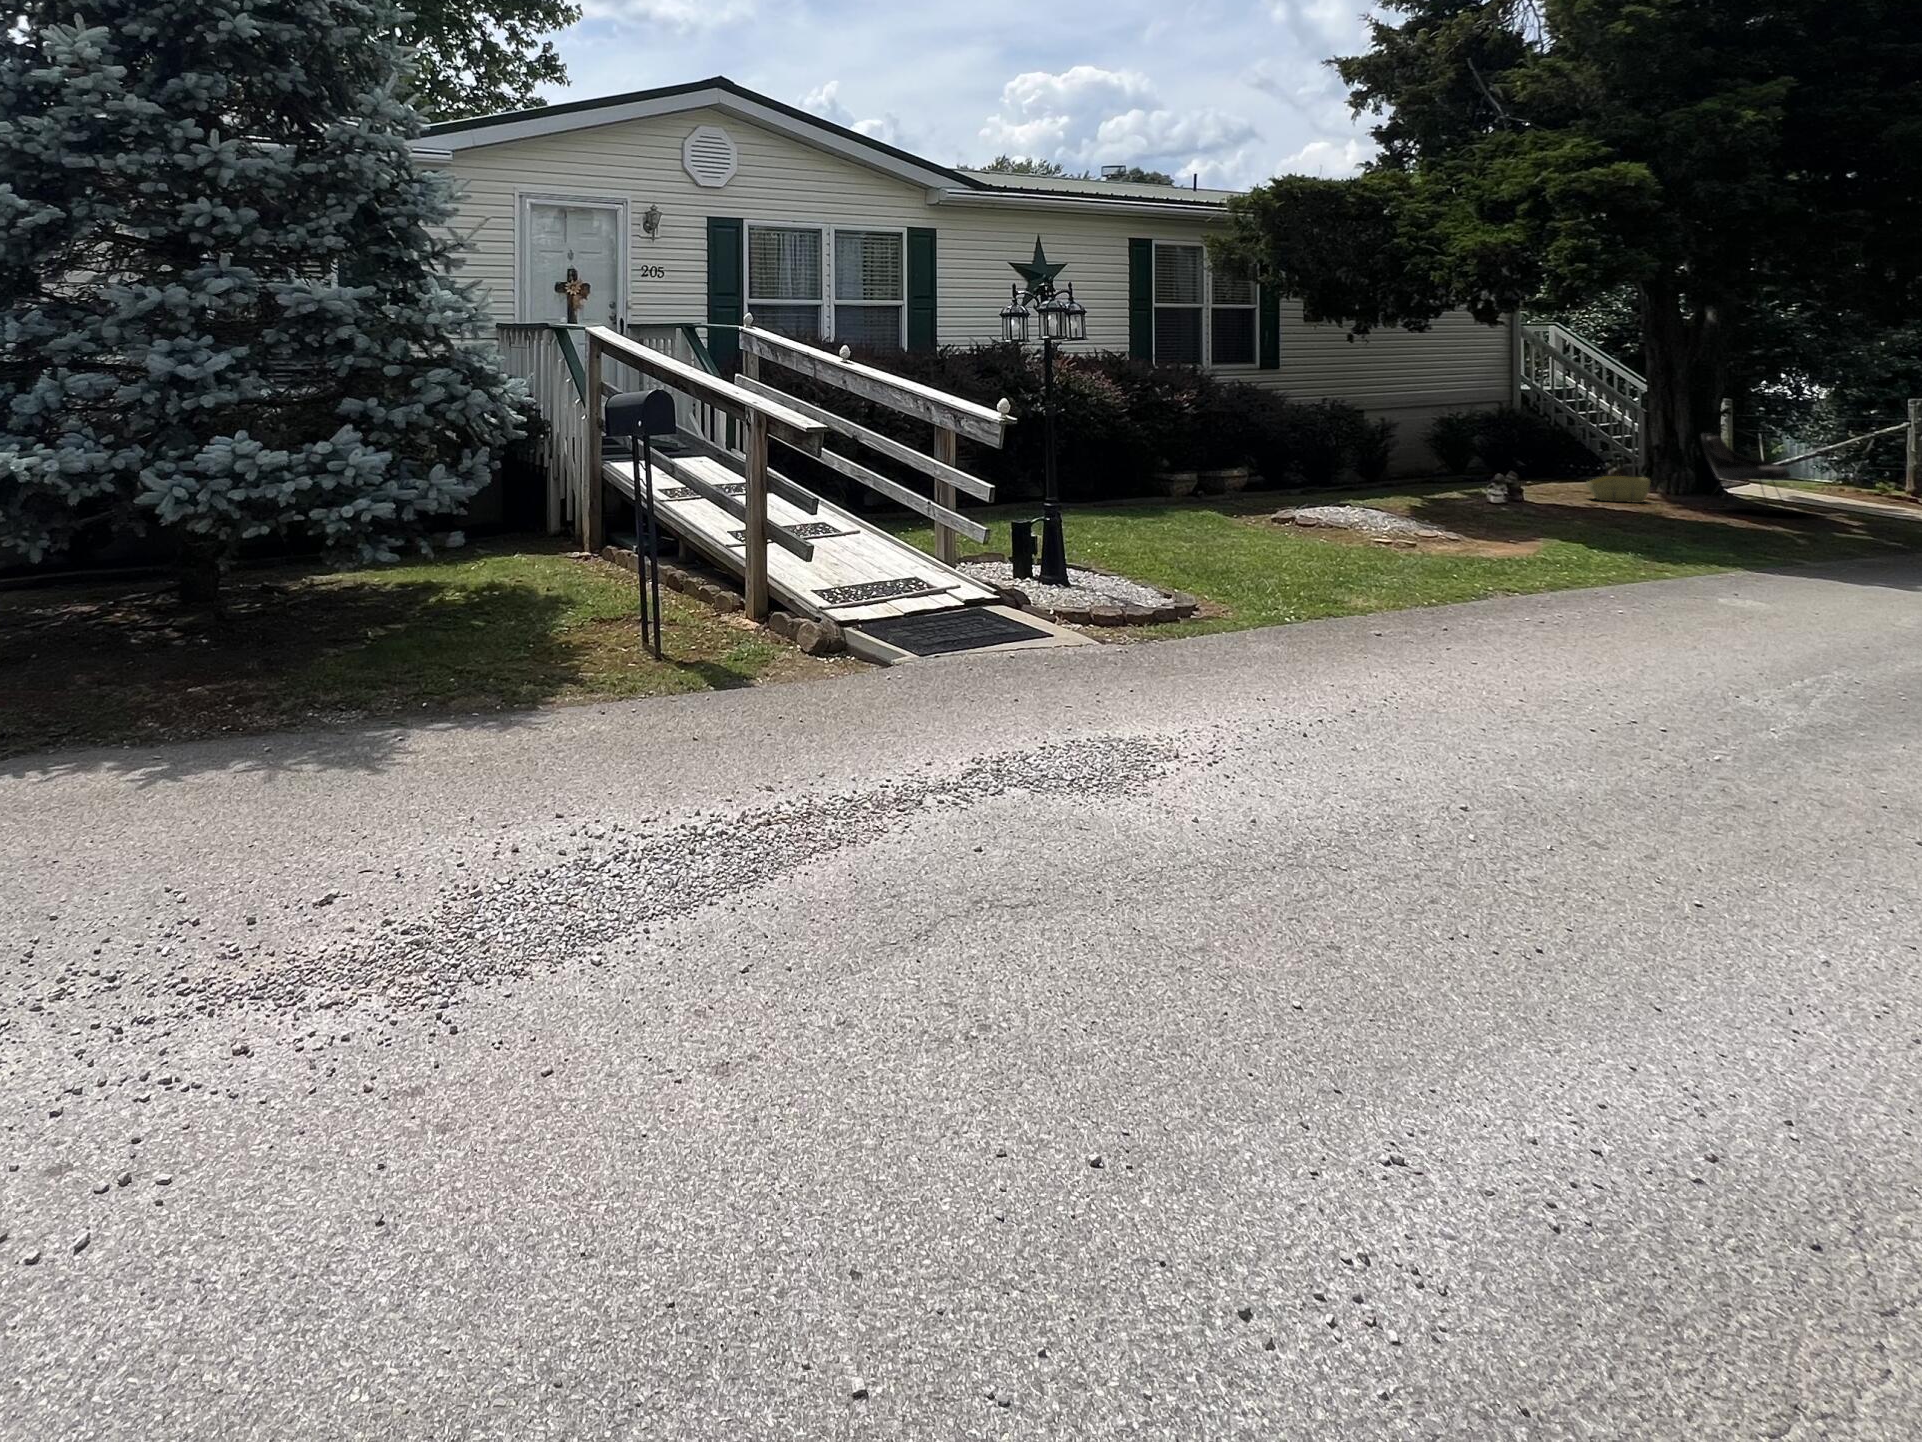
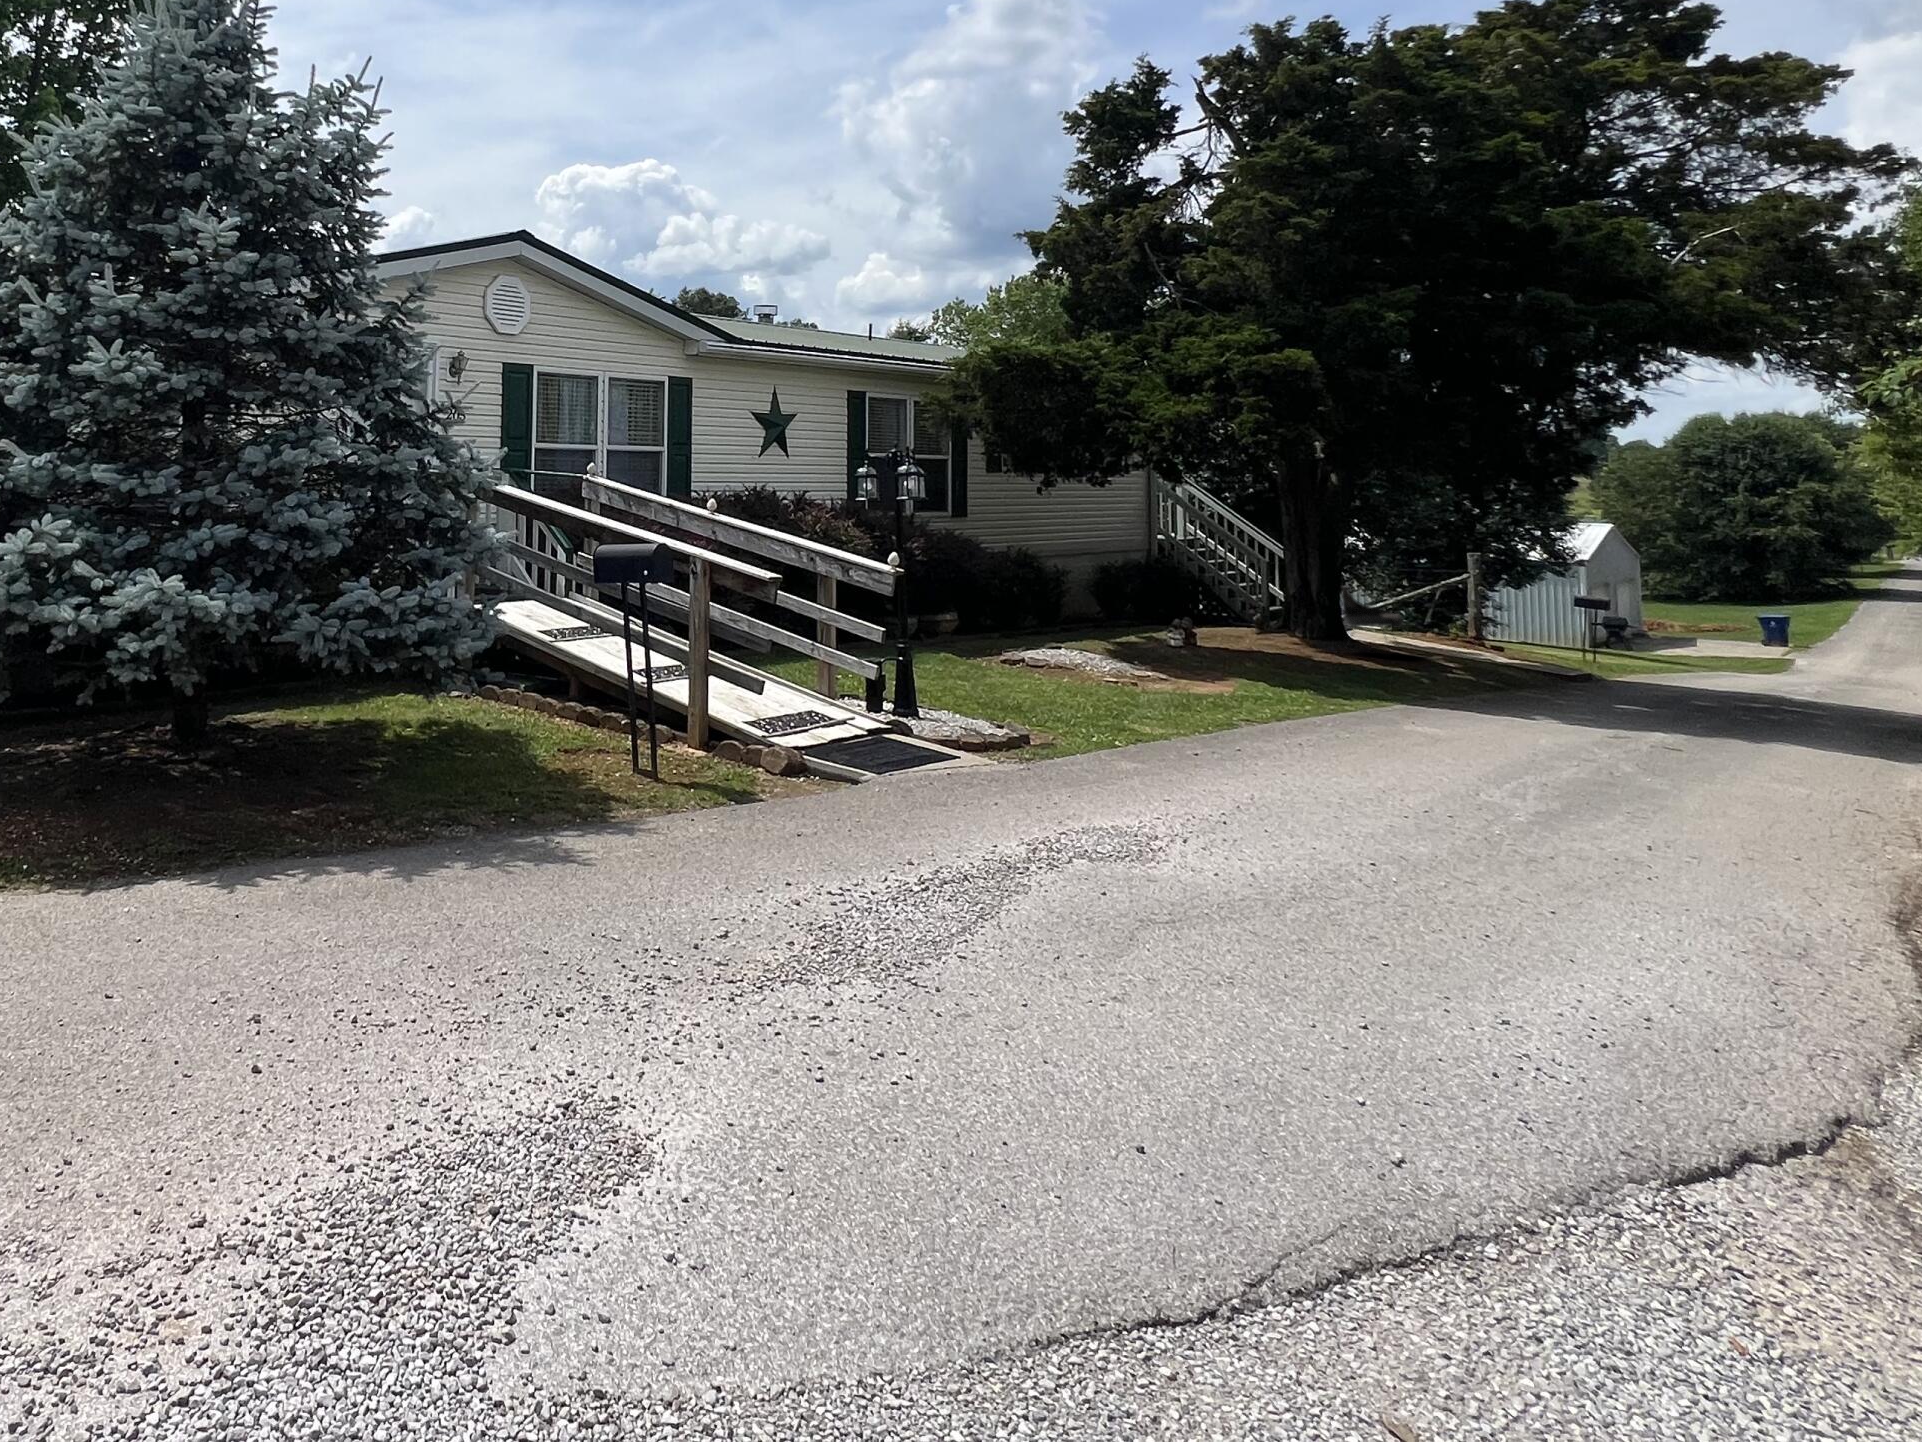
storage bin: present [1586,476,1650,503] -> none [1234,622,1290,647]

